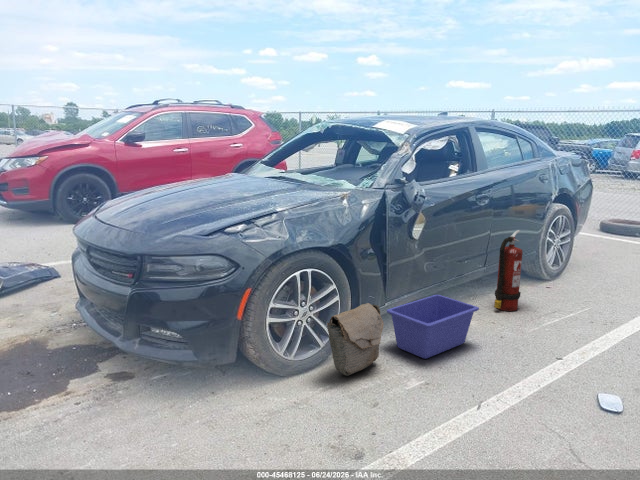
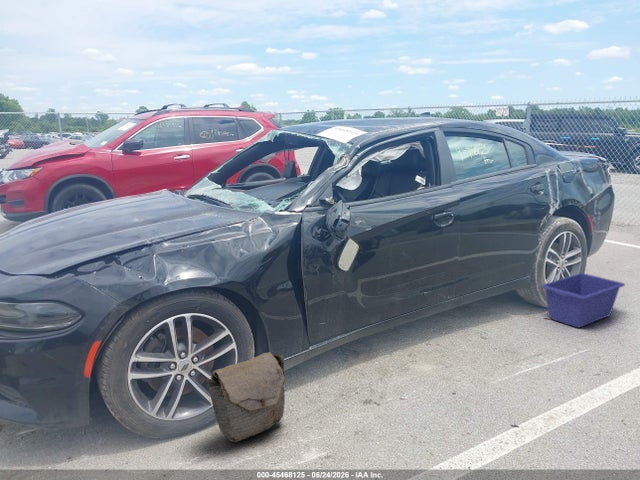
fire extinguisher: present [494,230,523,311] -> none [463,254,498,352]
storage bin: present [387,295,479,359] -> present [541,273,624,327]

